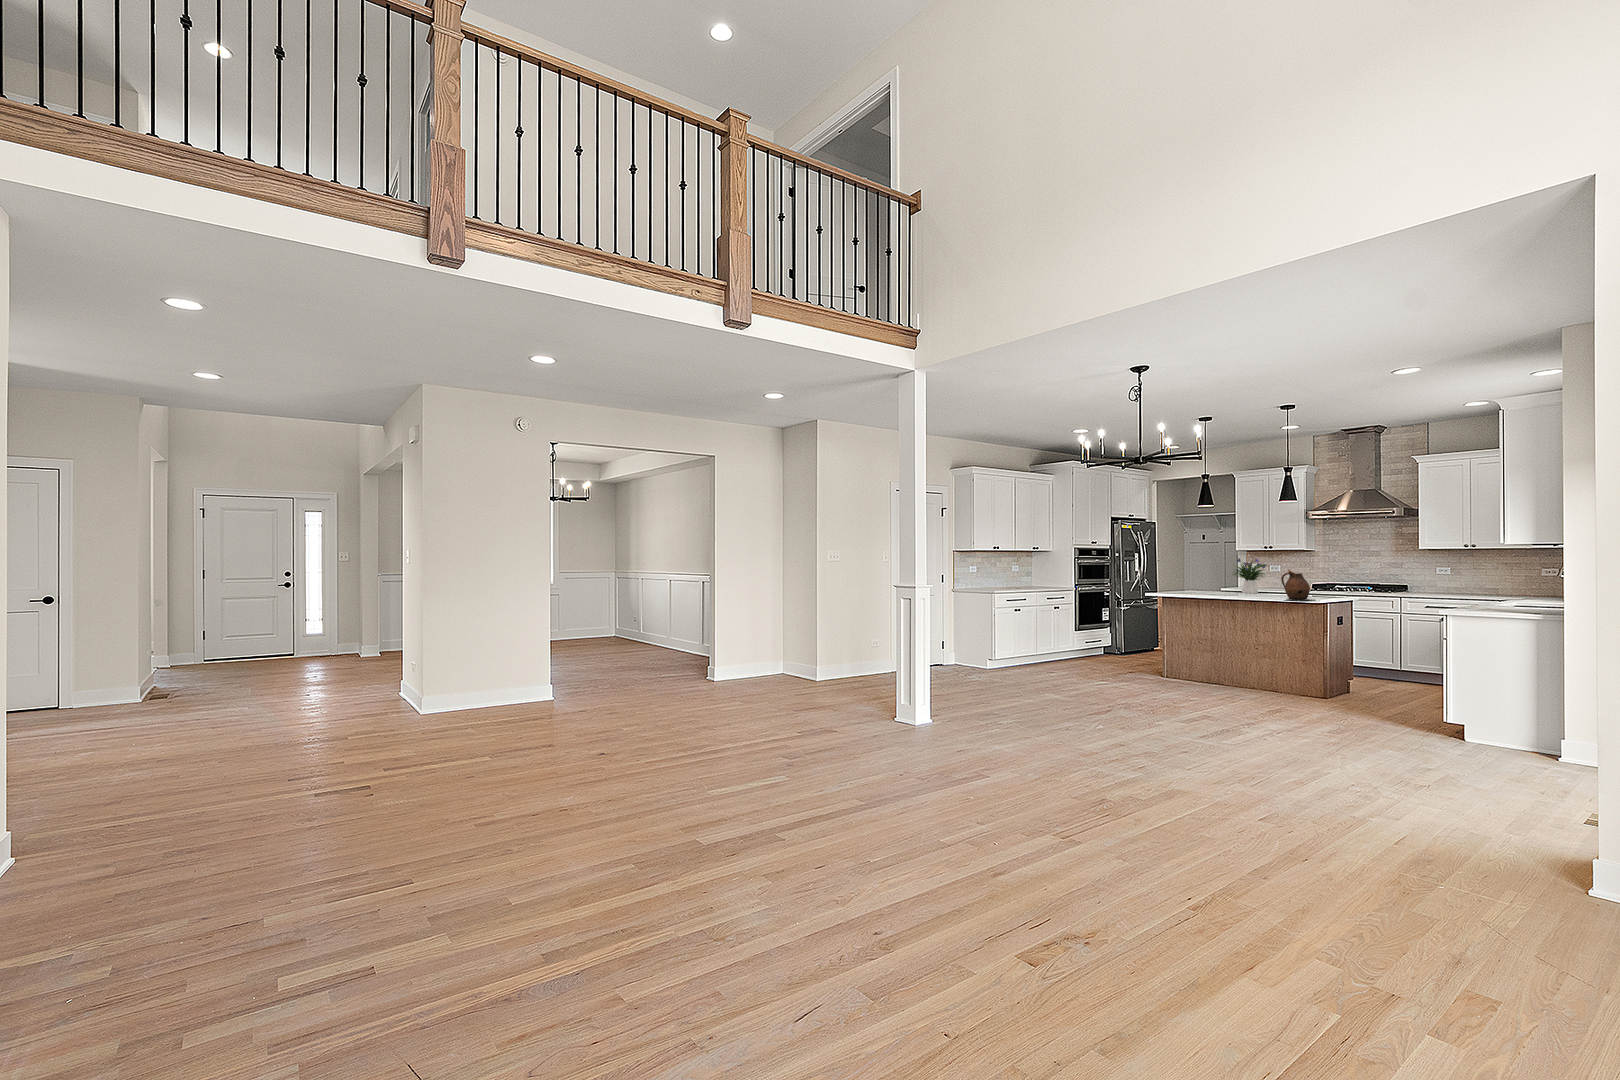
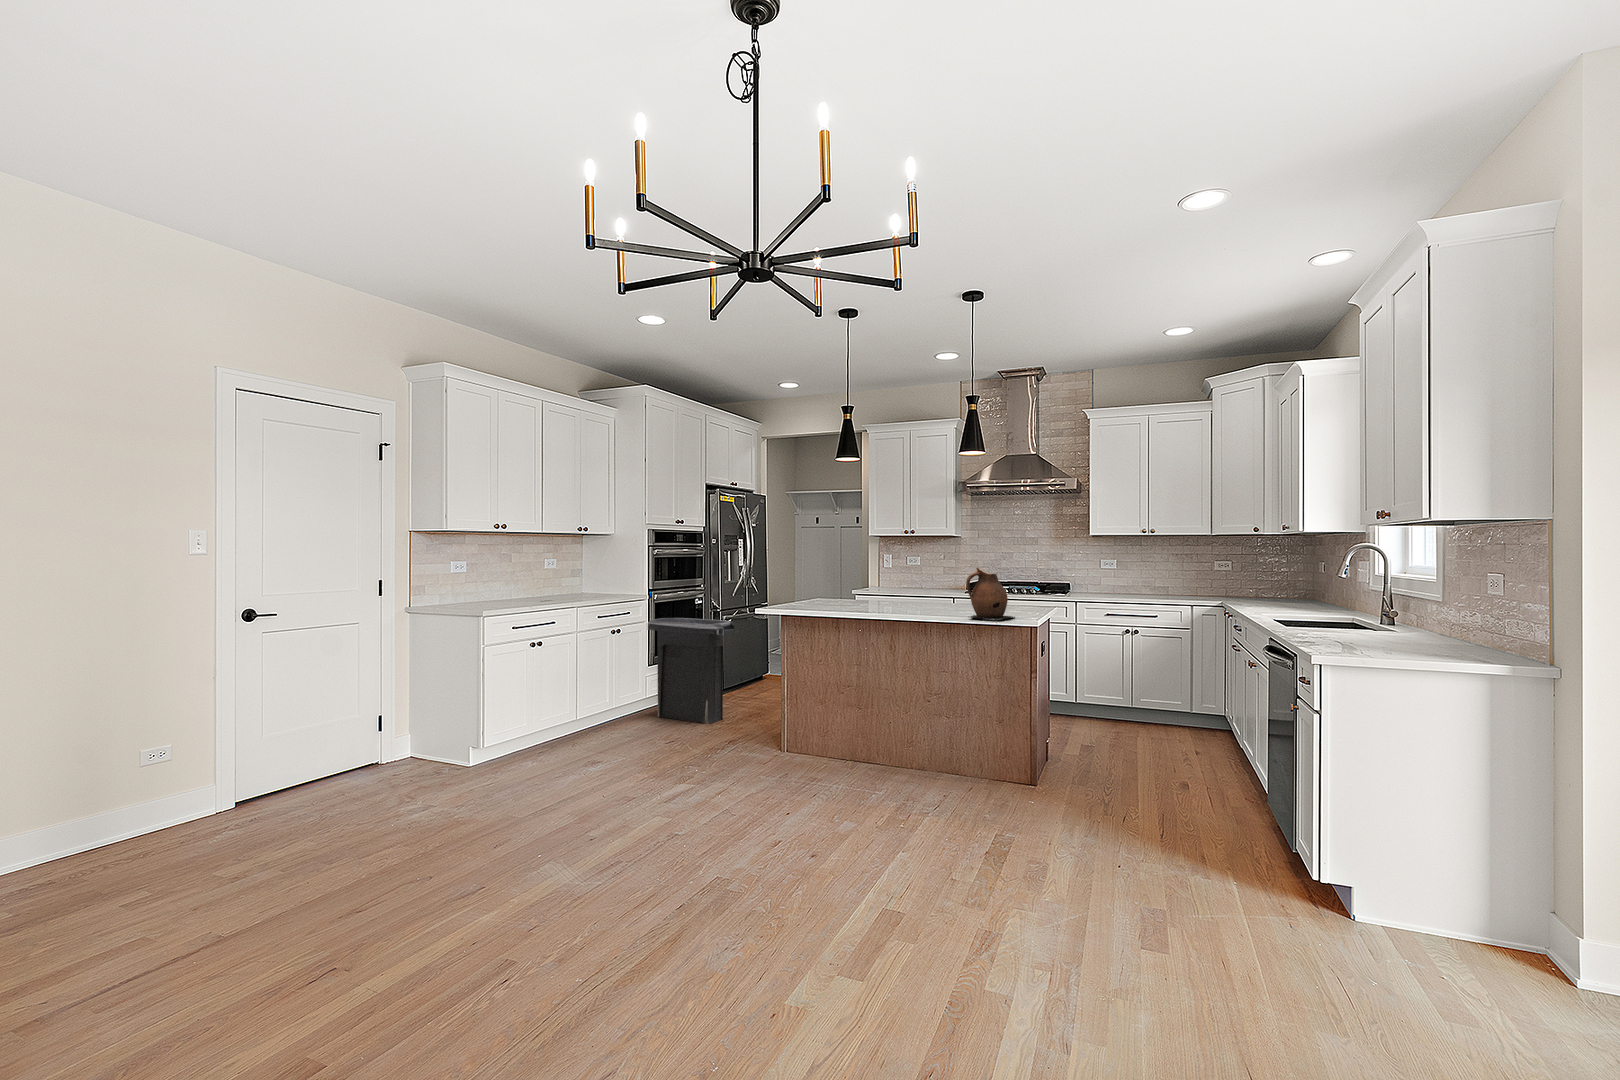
flower arrangement: present [1233,558,1267,593] -> none [871,544,925,601]
trash can: none [1076,602,1133,665] -> present [648,618,734,724]

